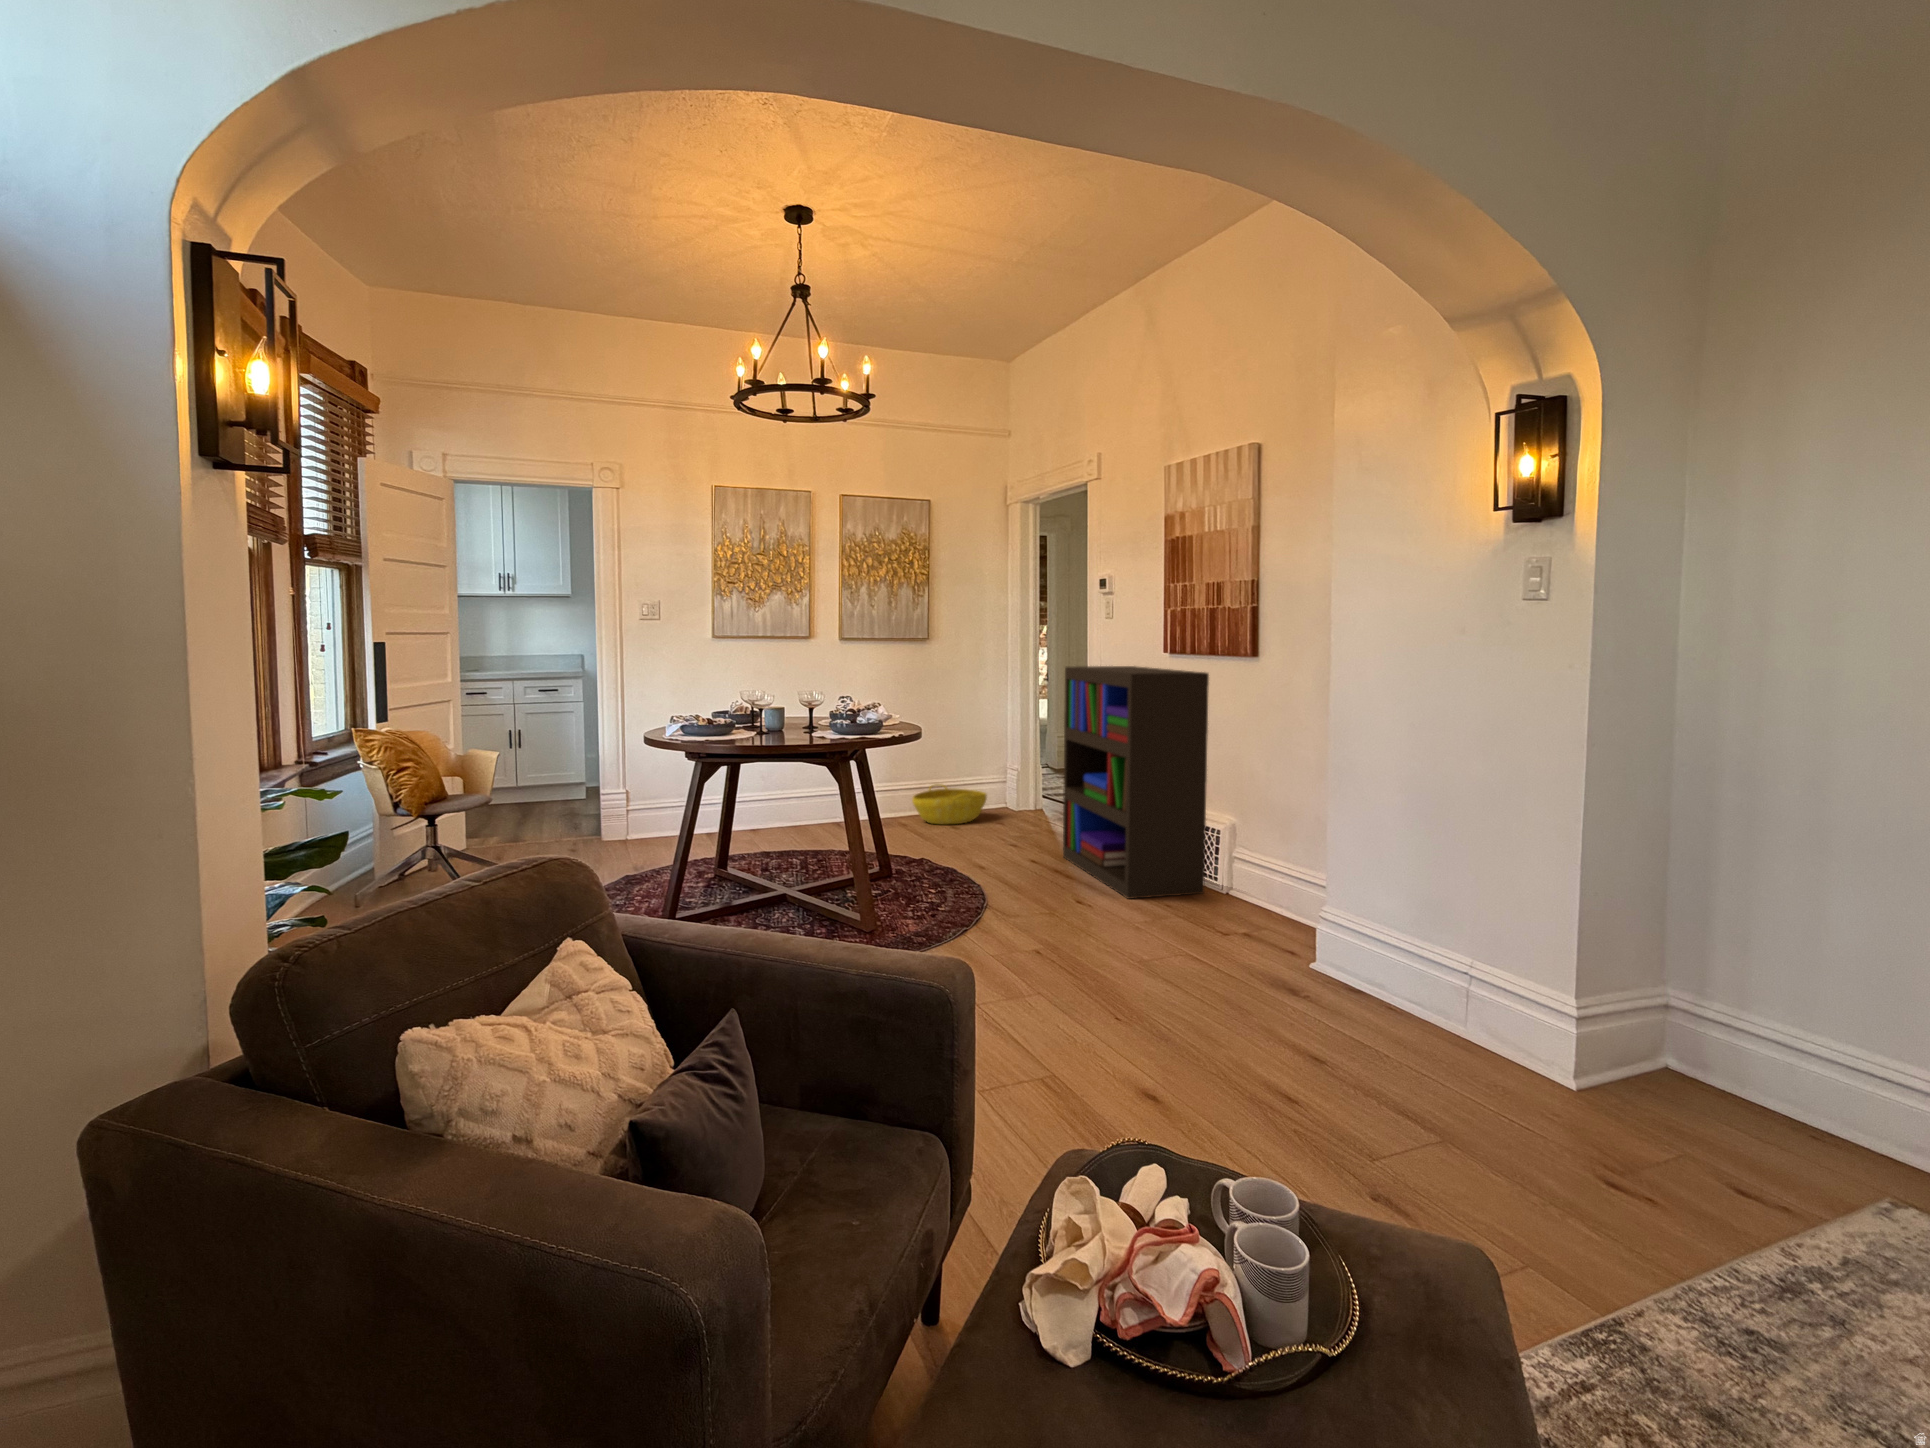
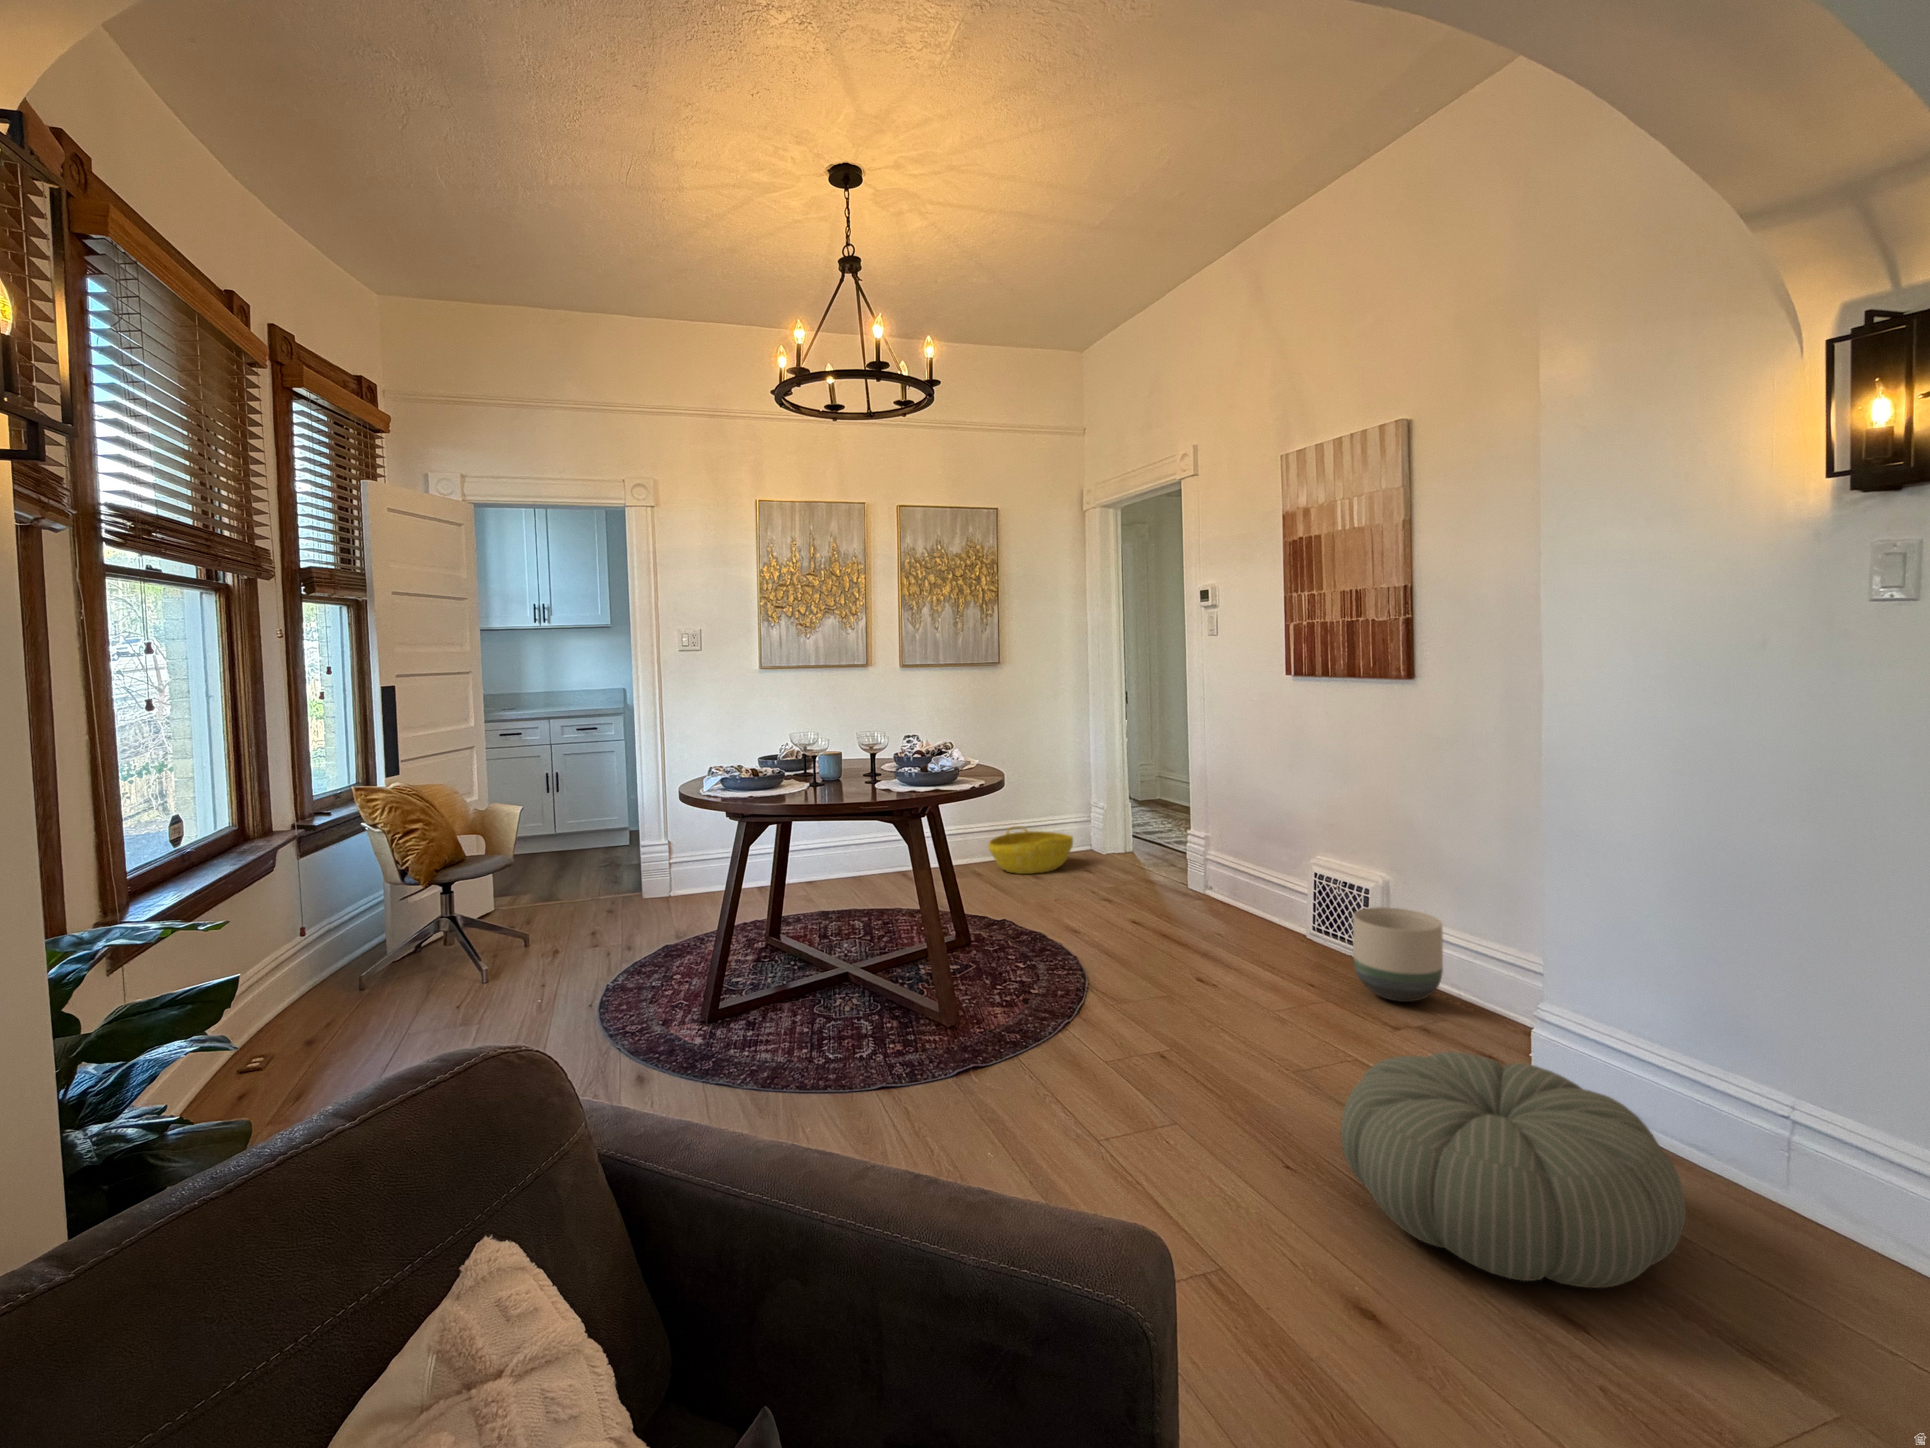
bookshelf: present [1063,666,1209,899] -> none [1167,690,1352,974]
planter: none [1202,843,1271,918] -> present [1353,907,1443,1002]
pouf: none [1161,936,1392,1087] -> present [1341,1052,1686,1288]

